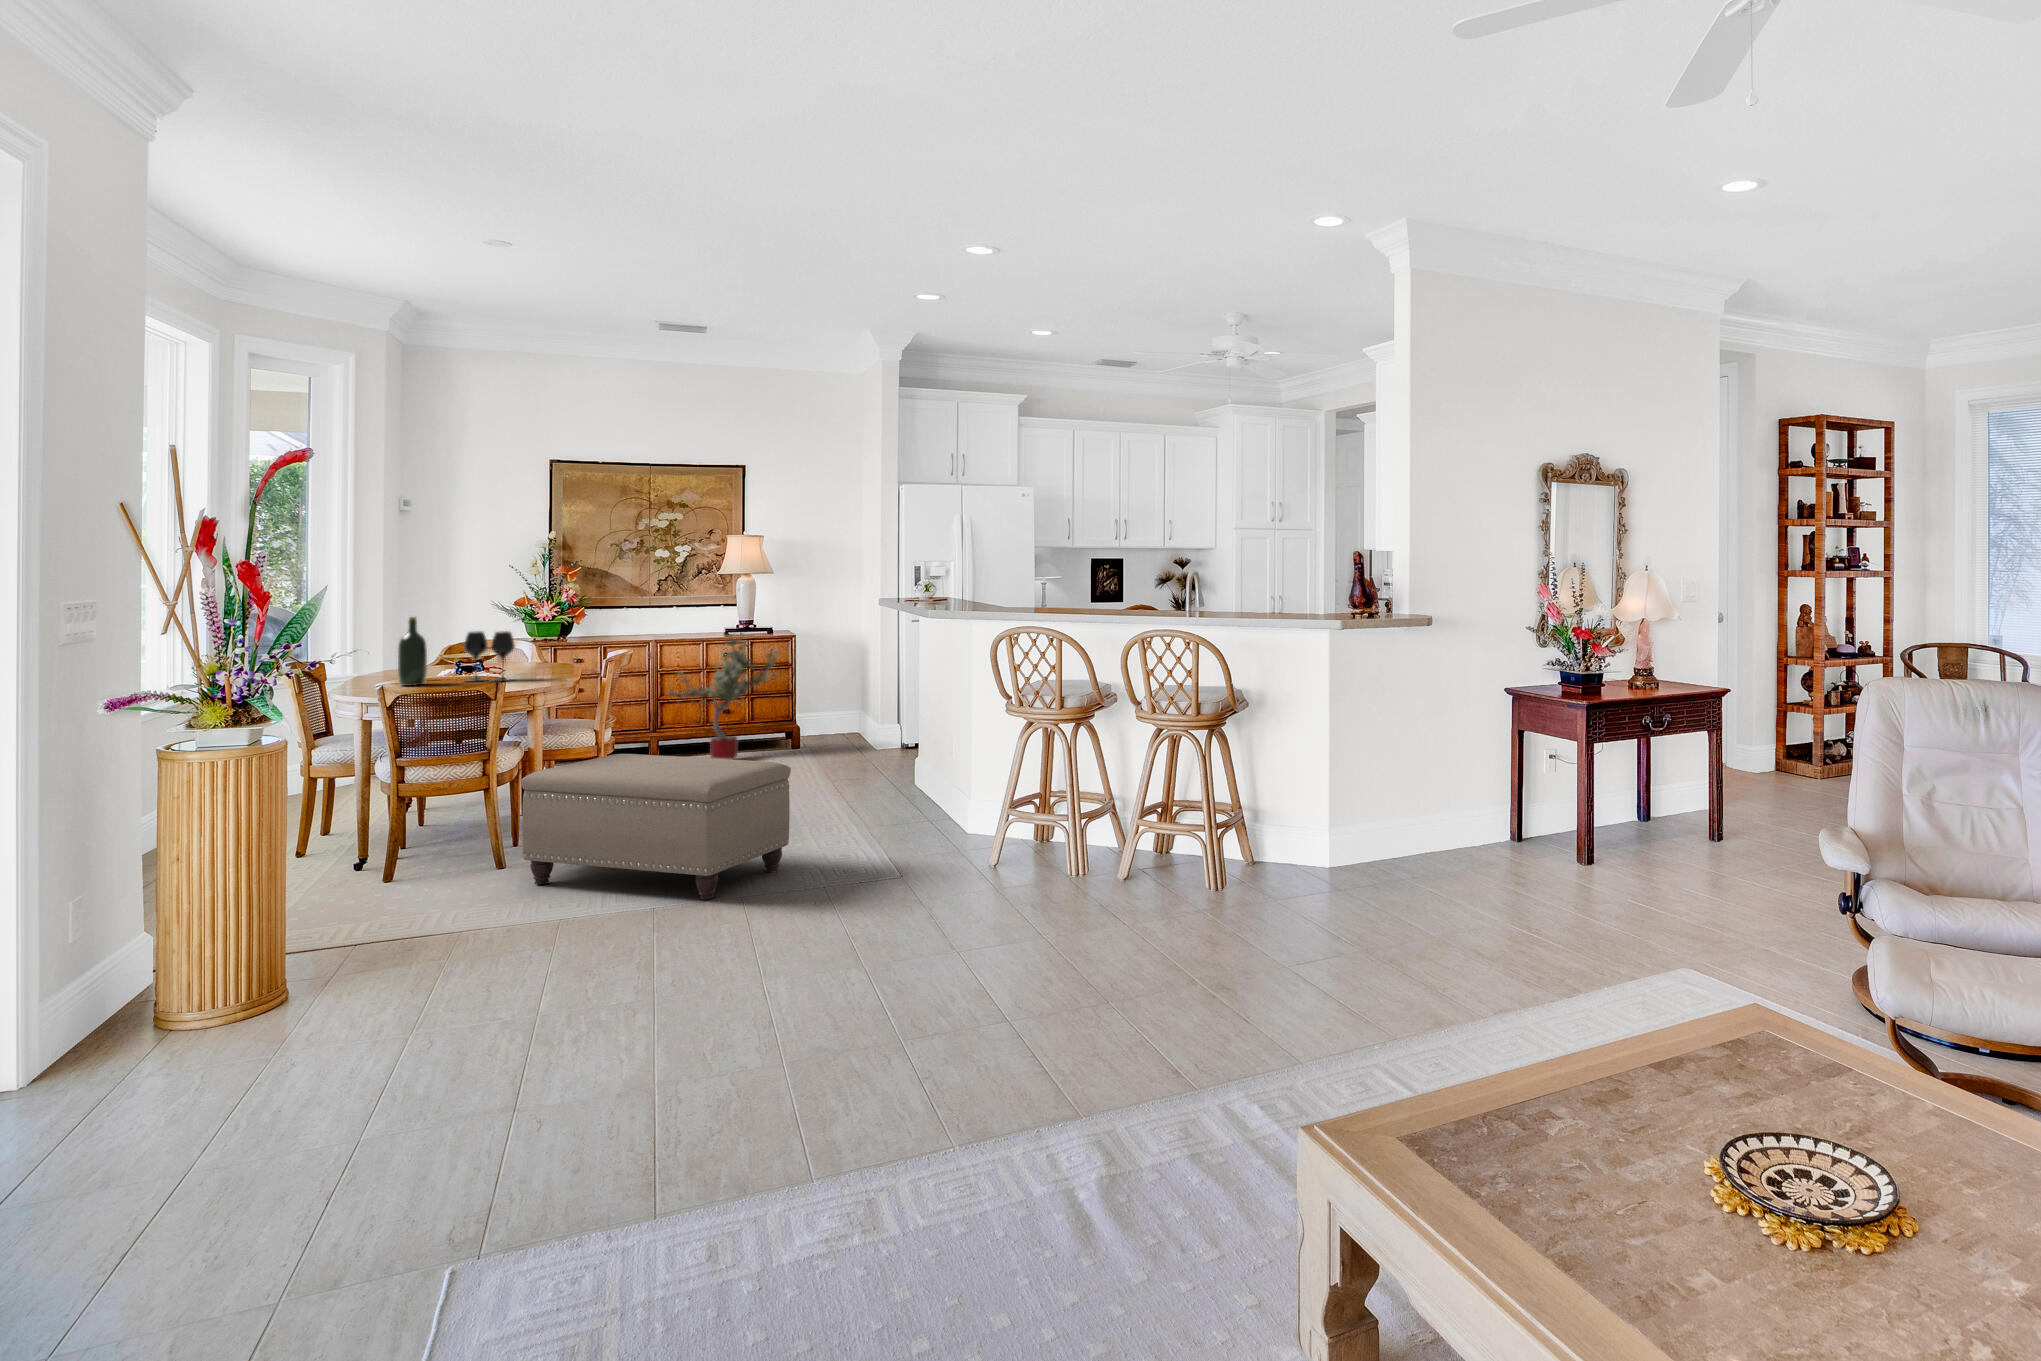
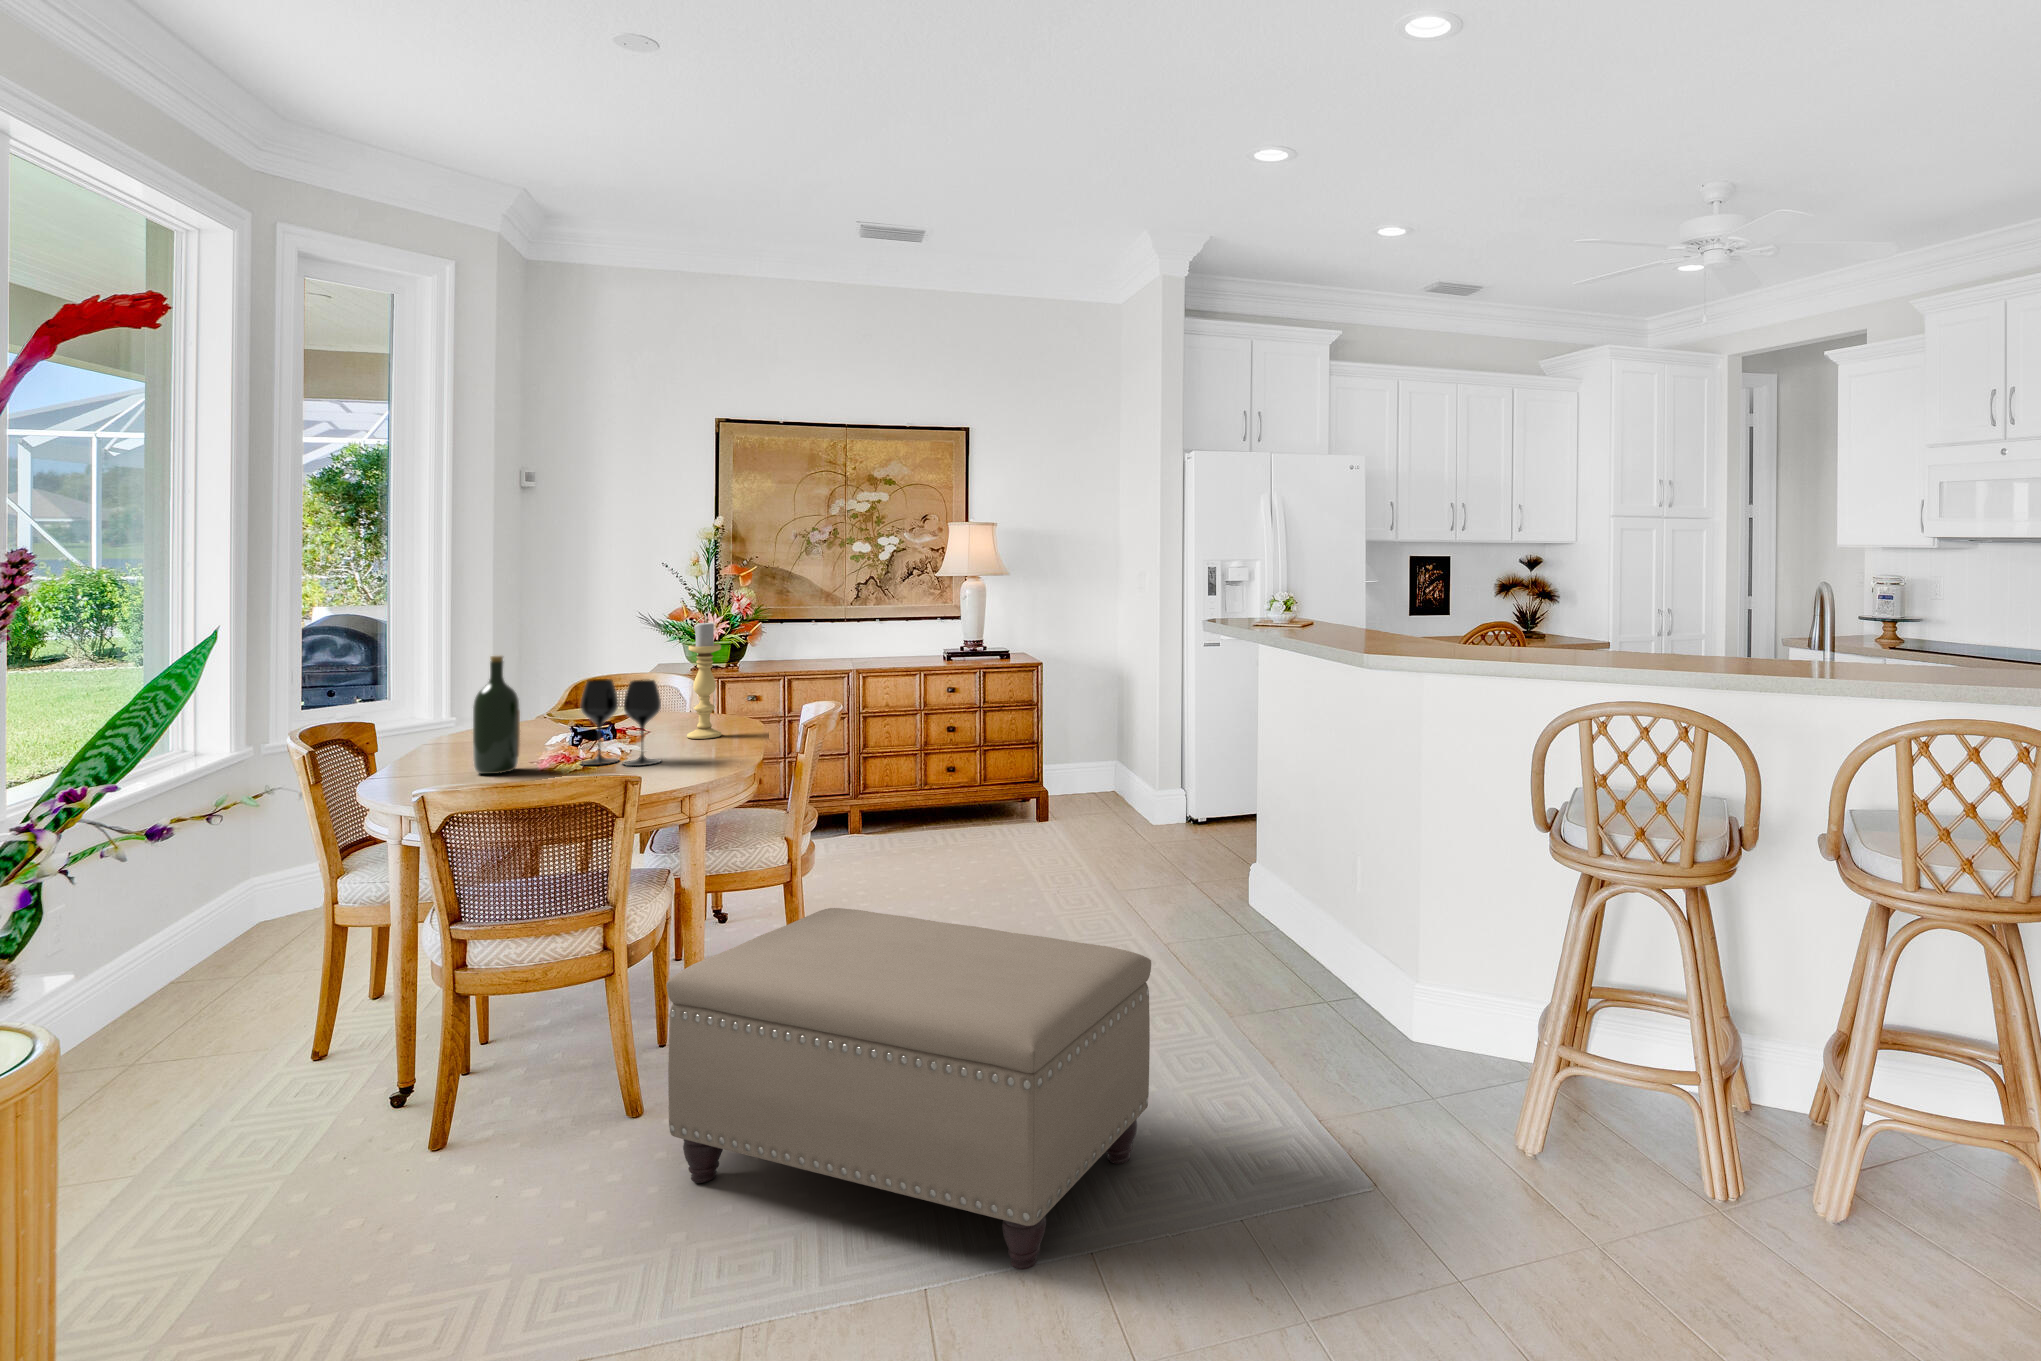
candle holder: none [530,599,553,671] -> present [687,621,721,739]
potted tree: present [668,633,779,760] -> none [871,660,1029,850]

